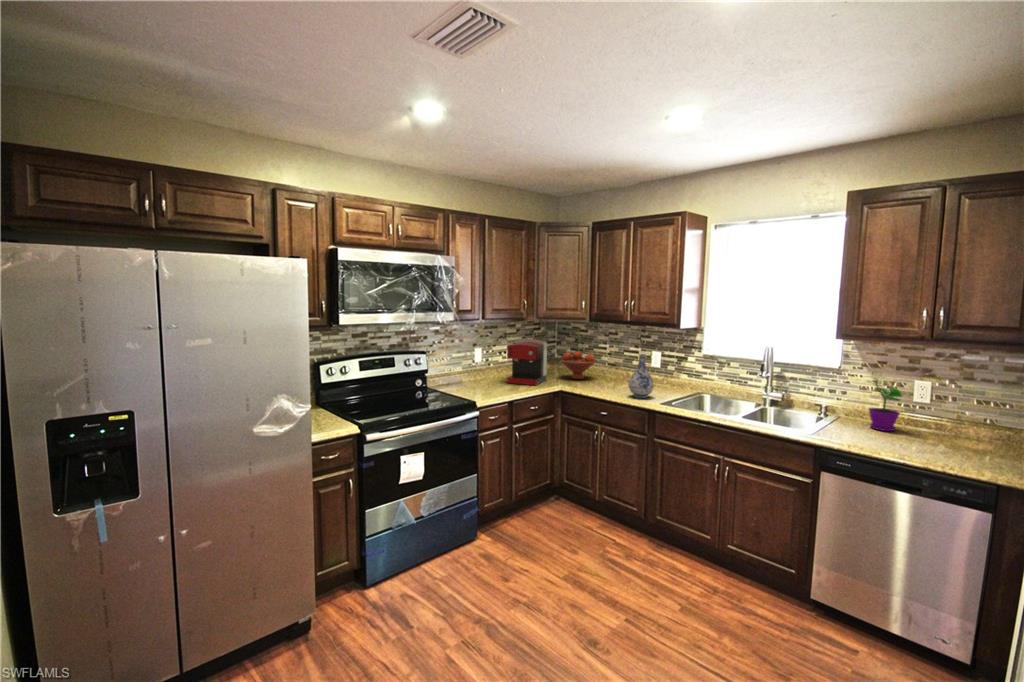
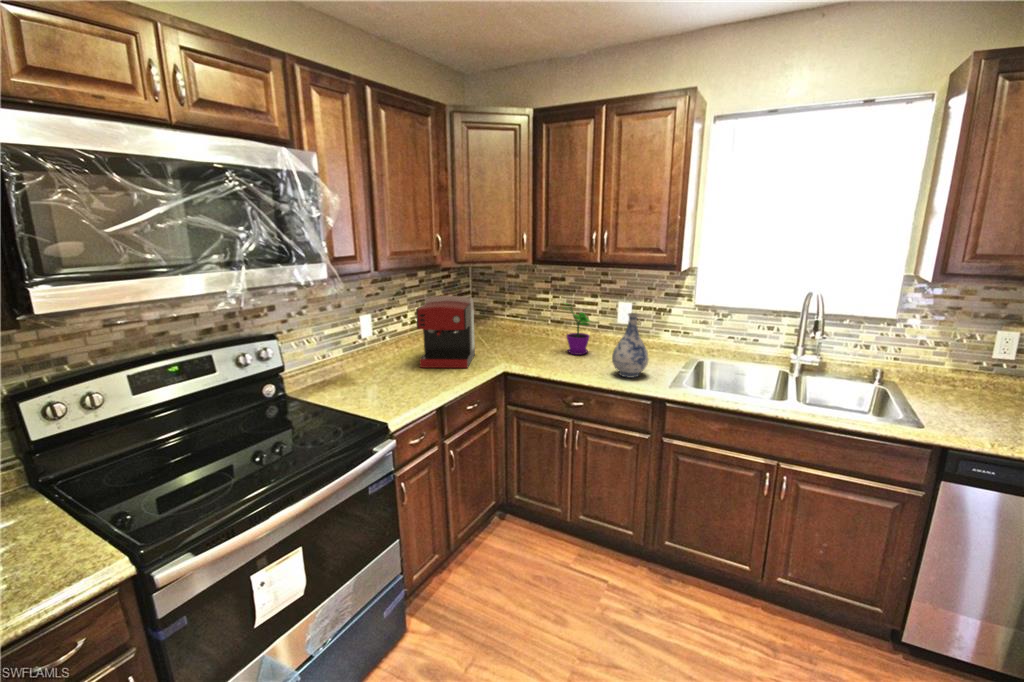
fruit bowl: present [561,351,596,379] -> none [491,307,541,348]
flower pot: present [869,379,903,431] -> present [566,307,590,355]

